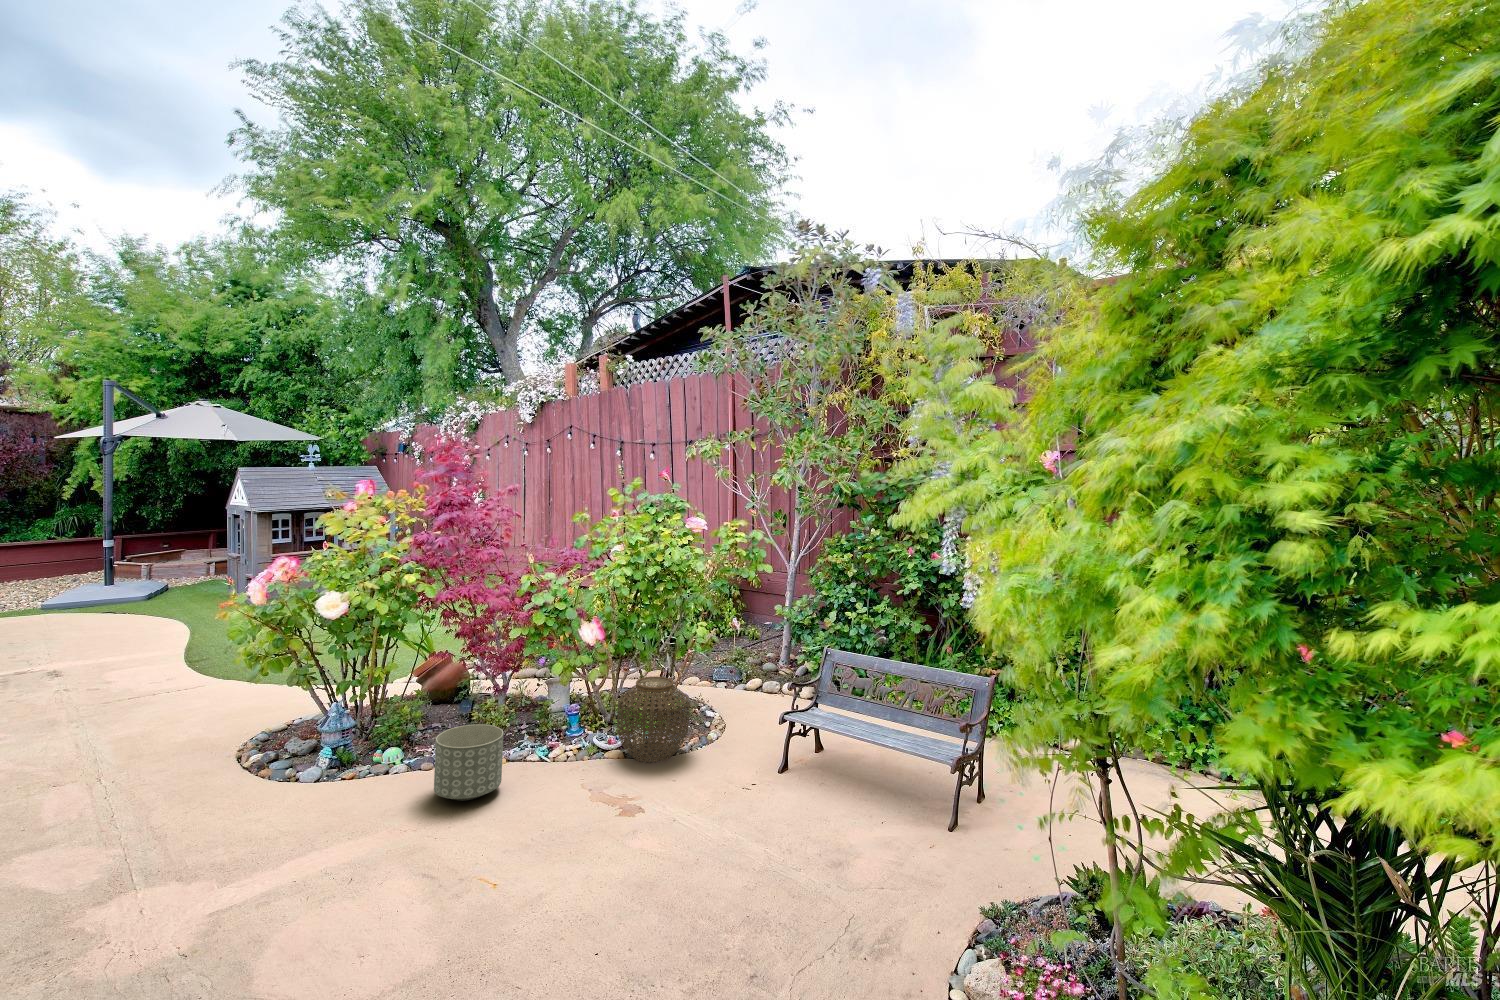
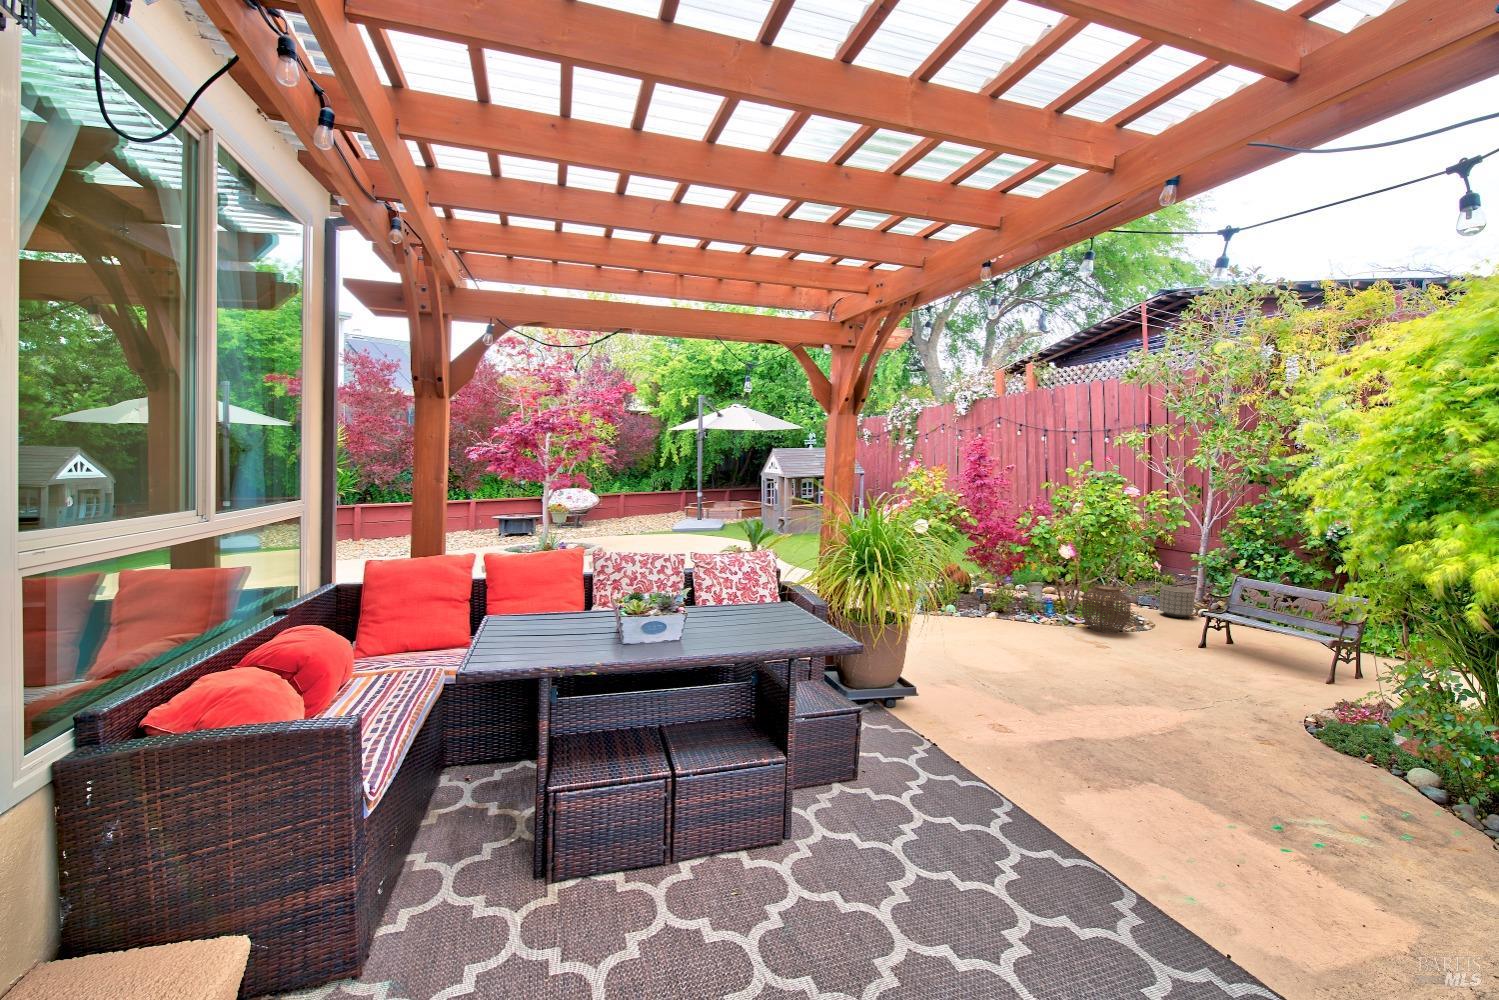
planter: present [434,724,503,801] -> present [1159,587,1195,617]

